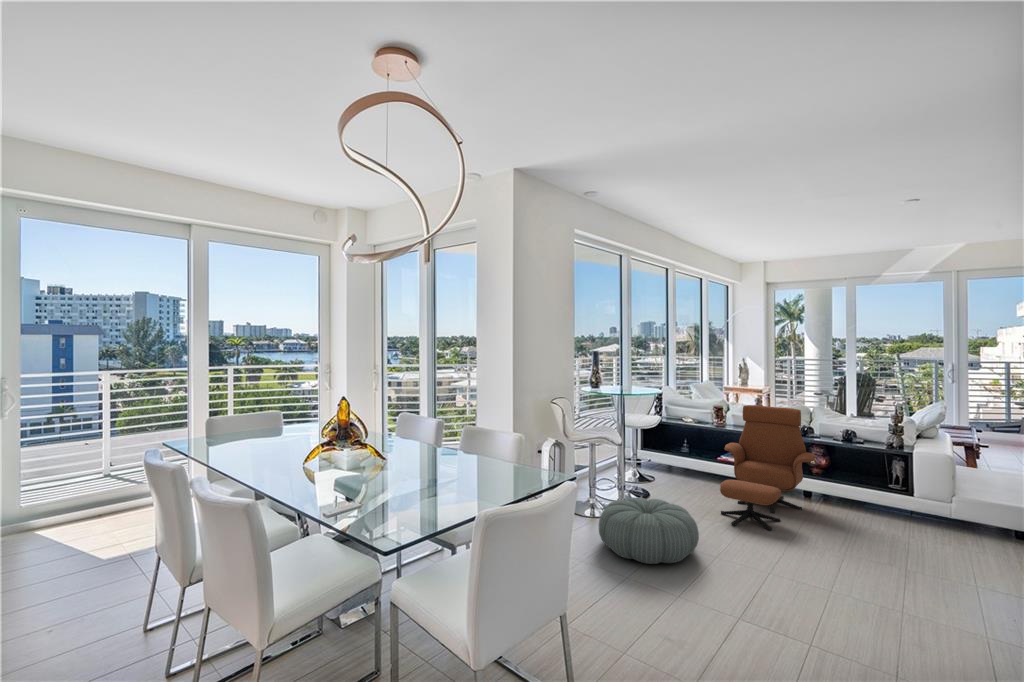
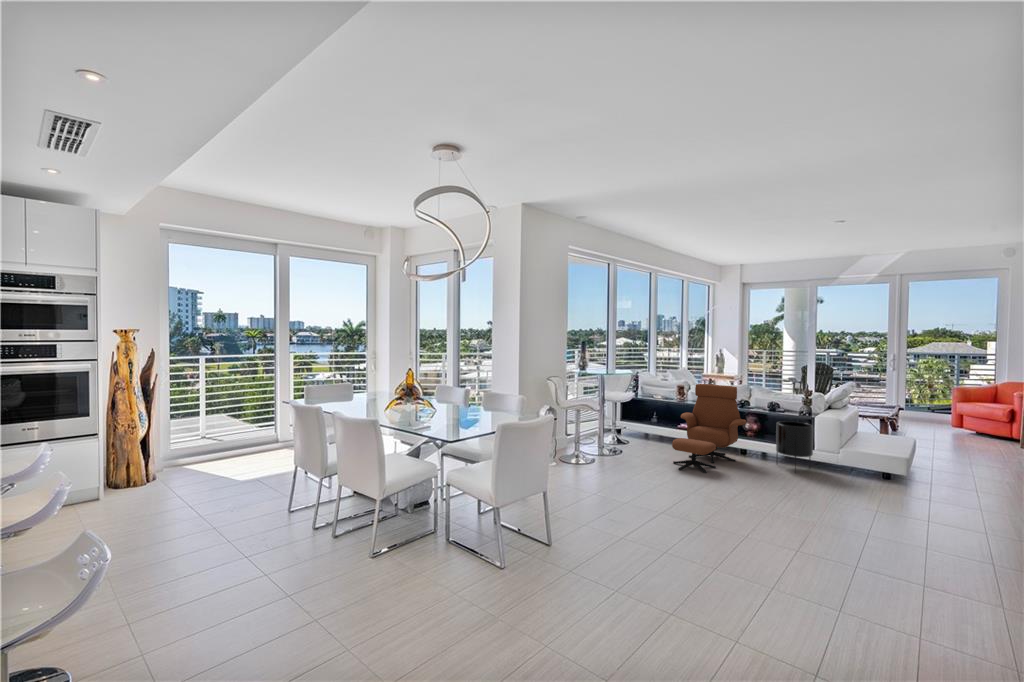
planter: none [859,456,913,530] -> present [776,421,813,472]
pouf: present [598,497,699,564] -> none [579,448,648,489]

